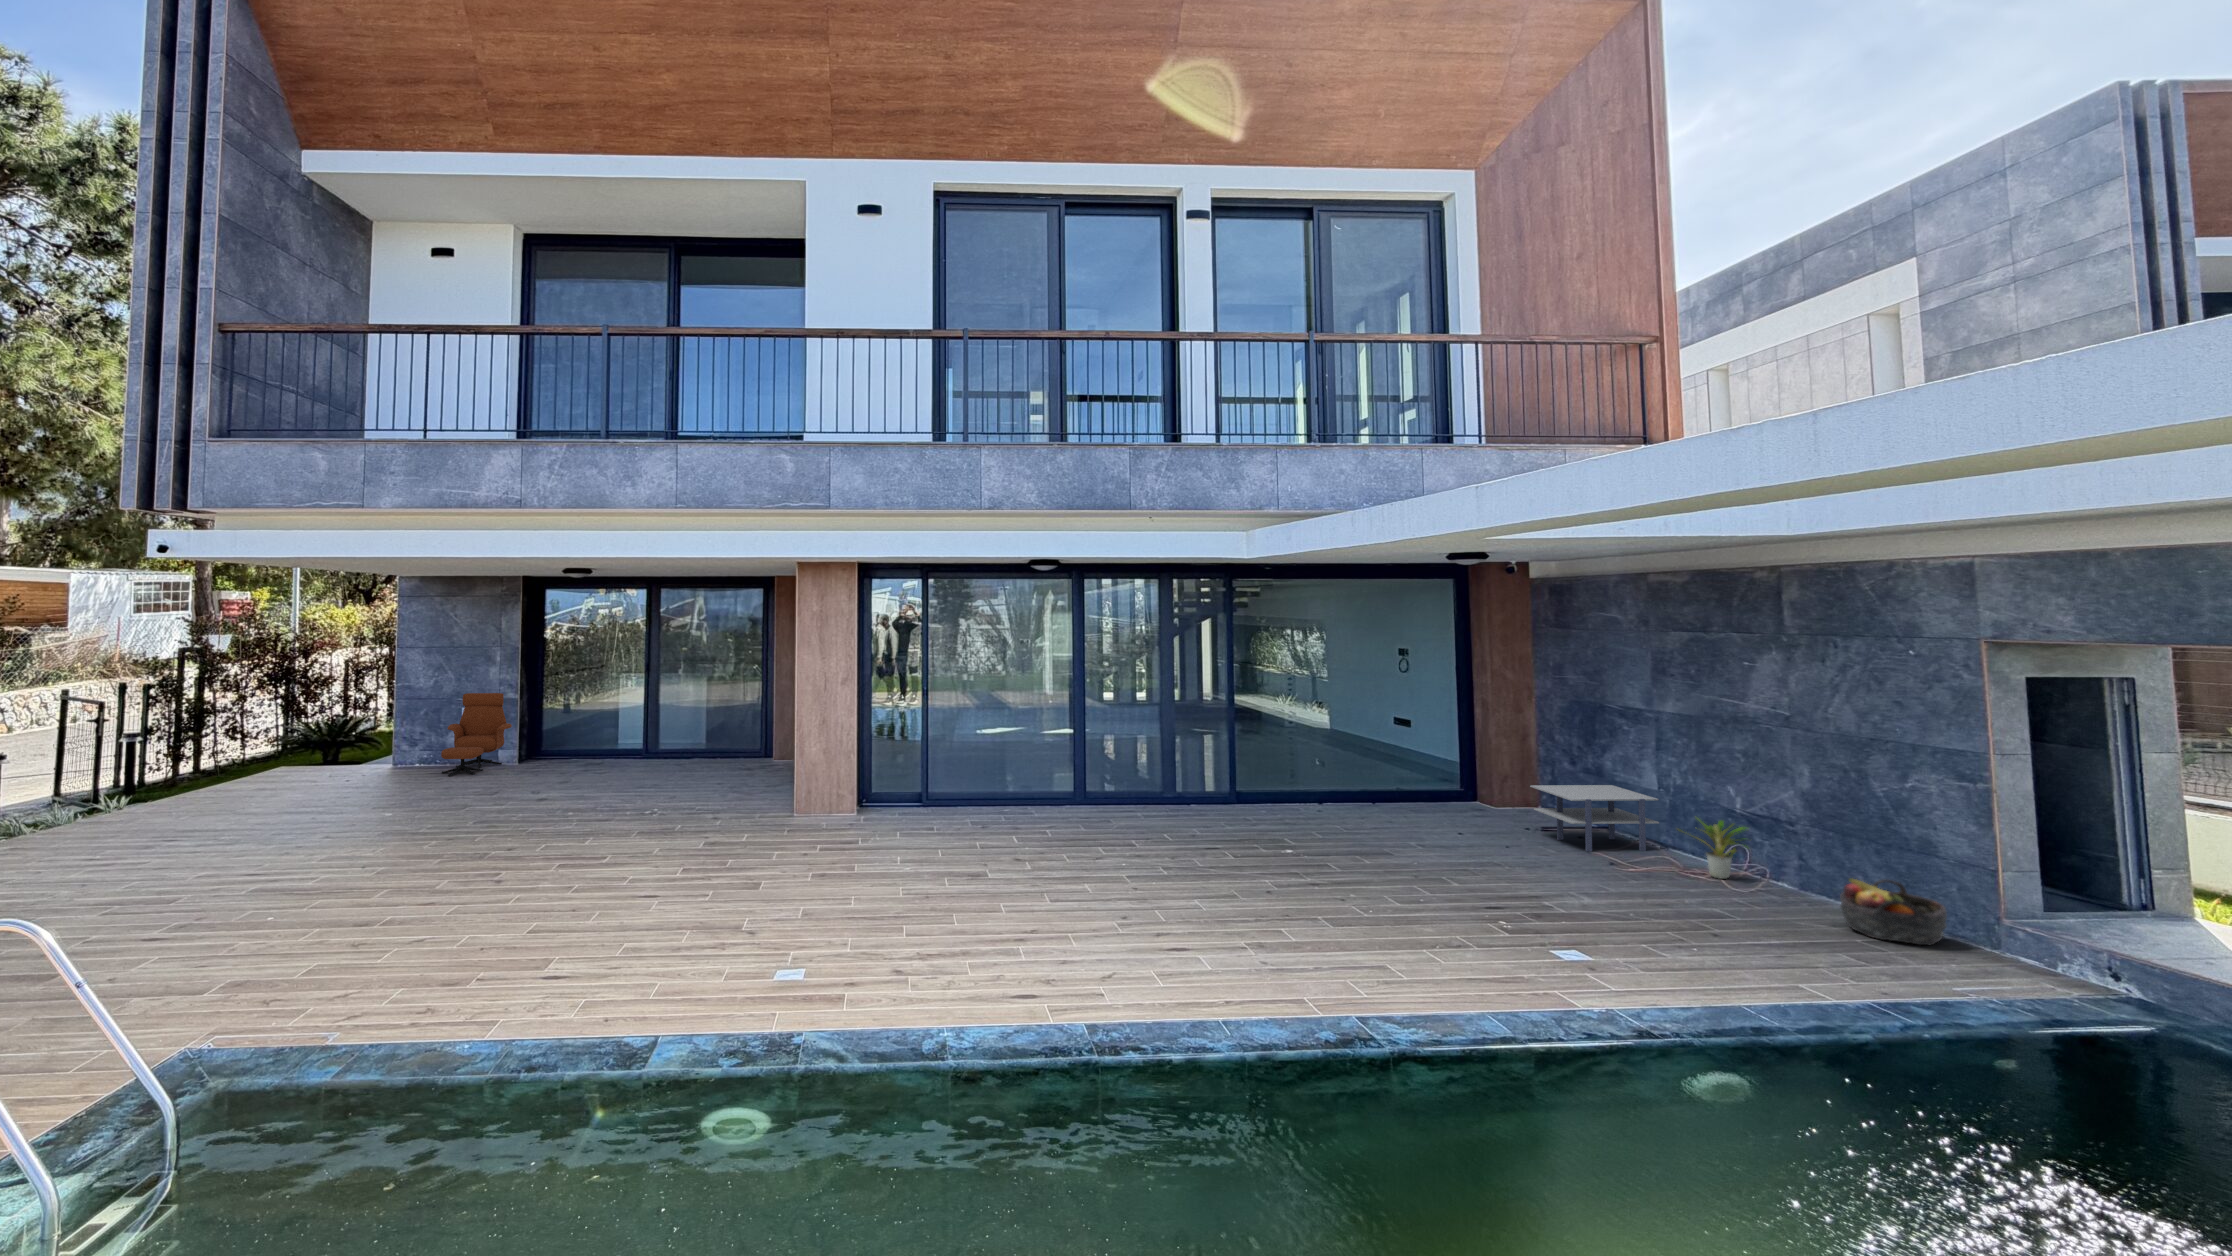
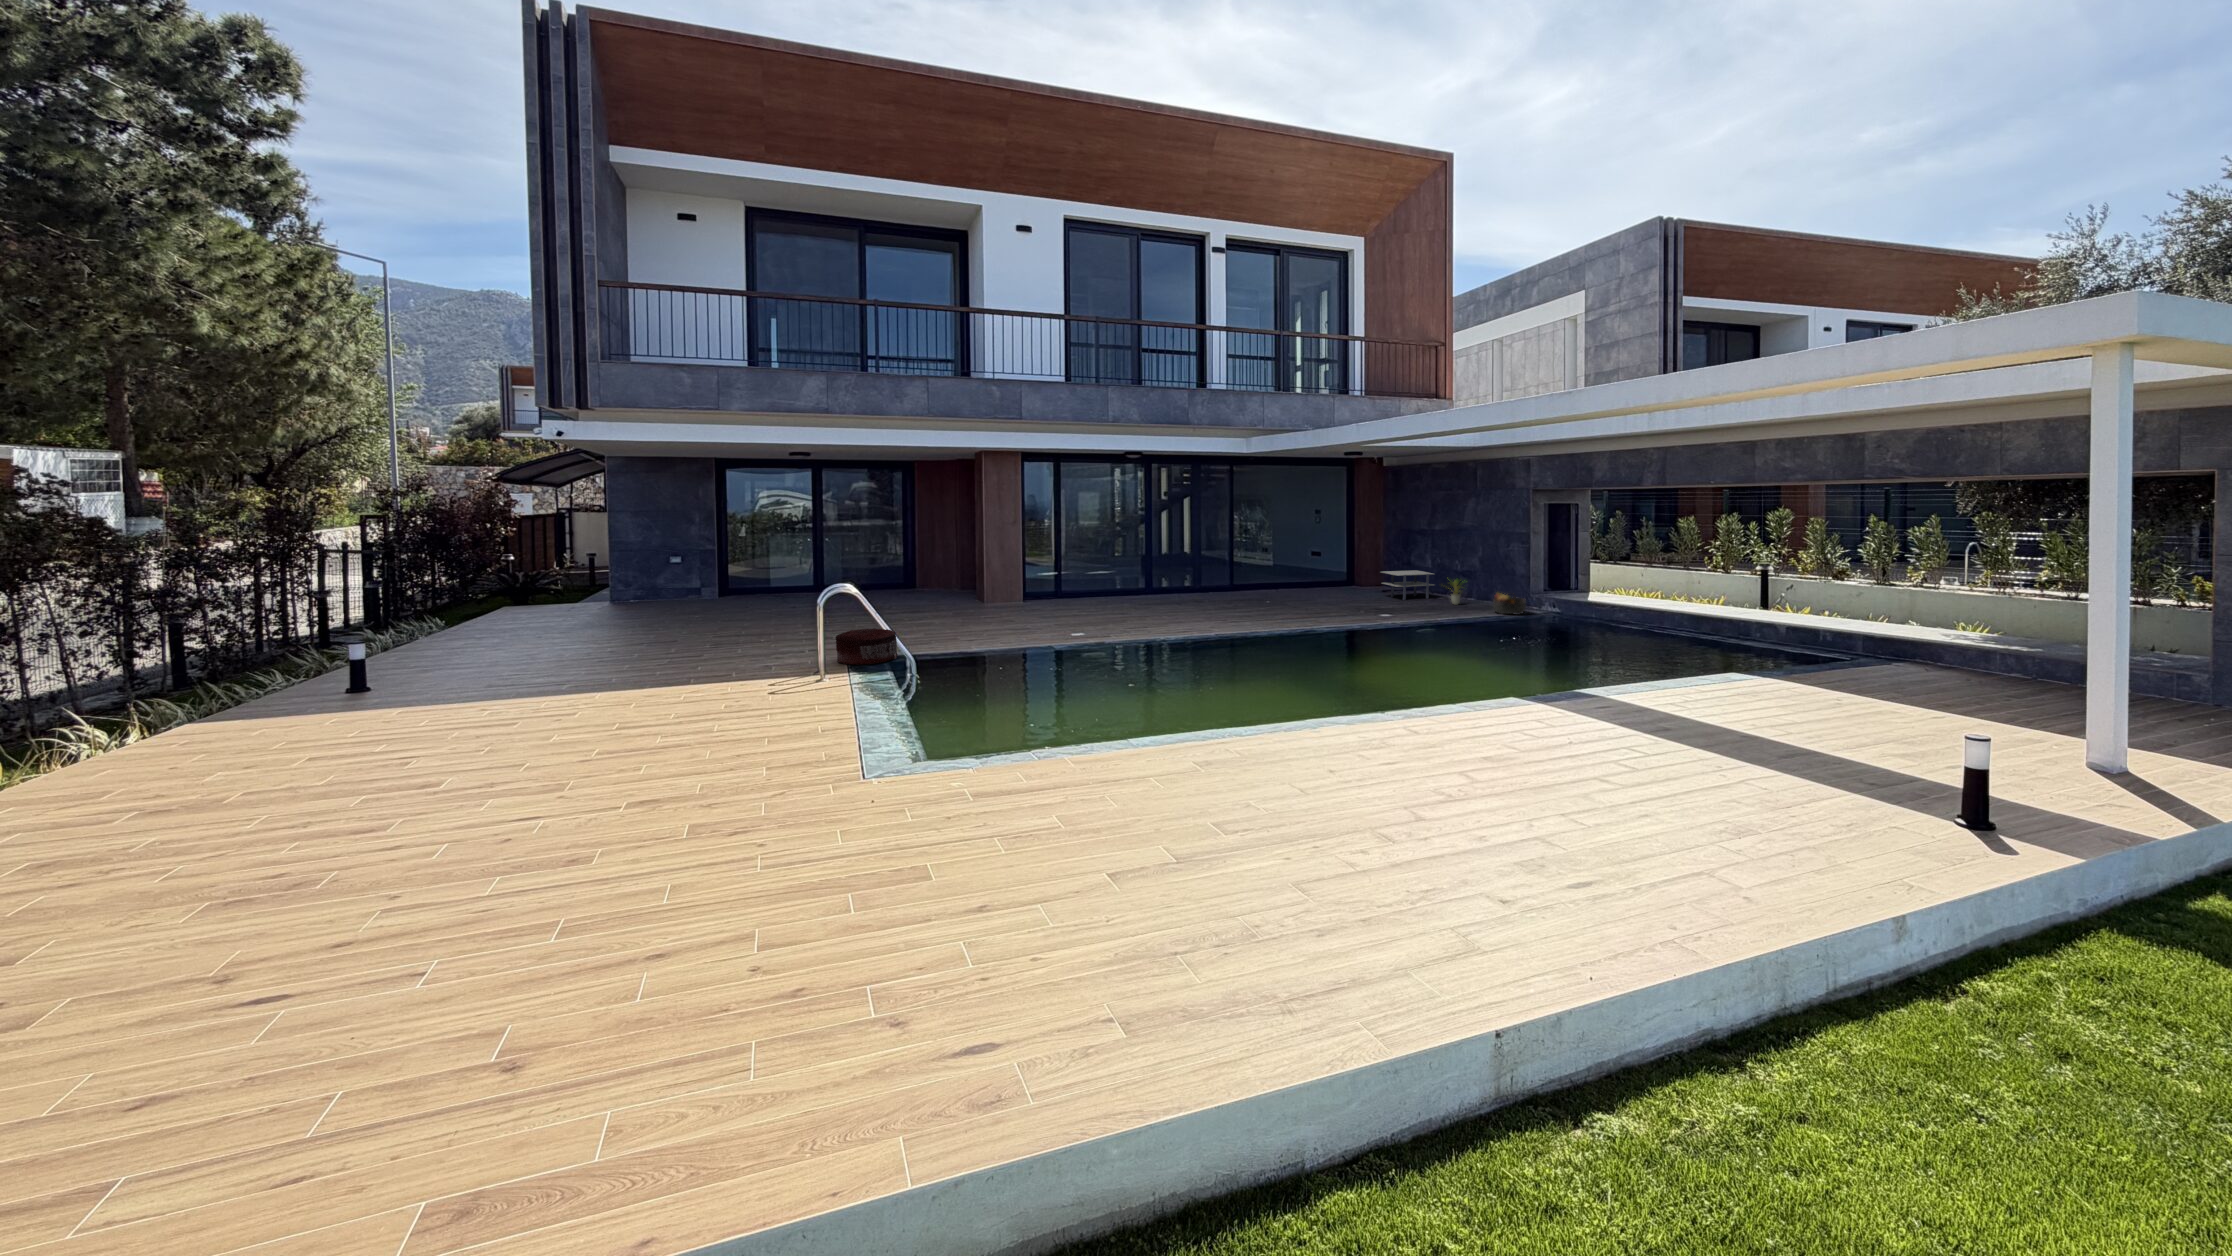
lounge chair: present [441,693,512,777] -> none [668,545,720,604]
pouf: none [347,894,477,983] -> present [836,628,898,665]

